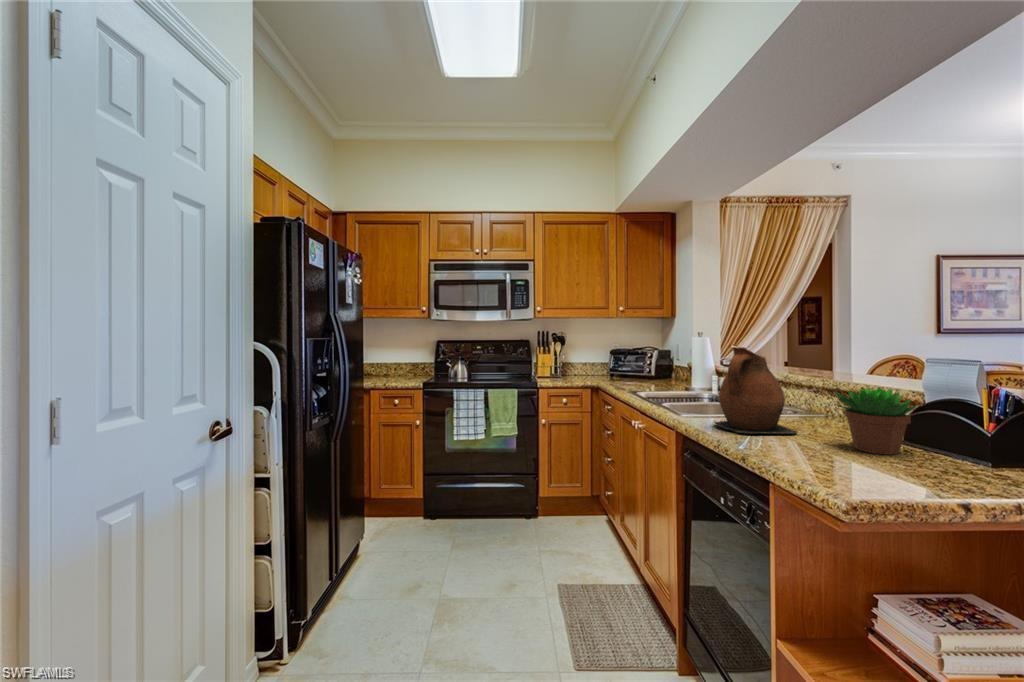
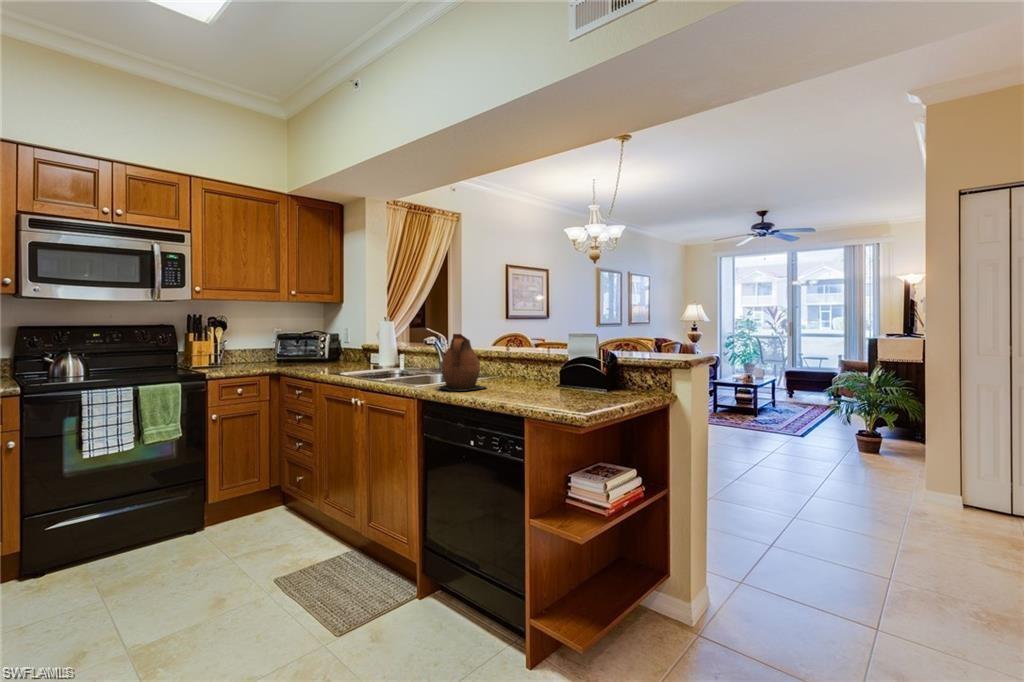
succulent plant: present [836,387,917,455] -> none [511,355,547,392]

